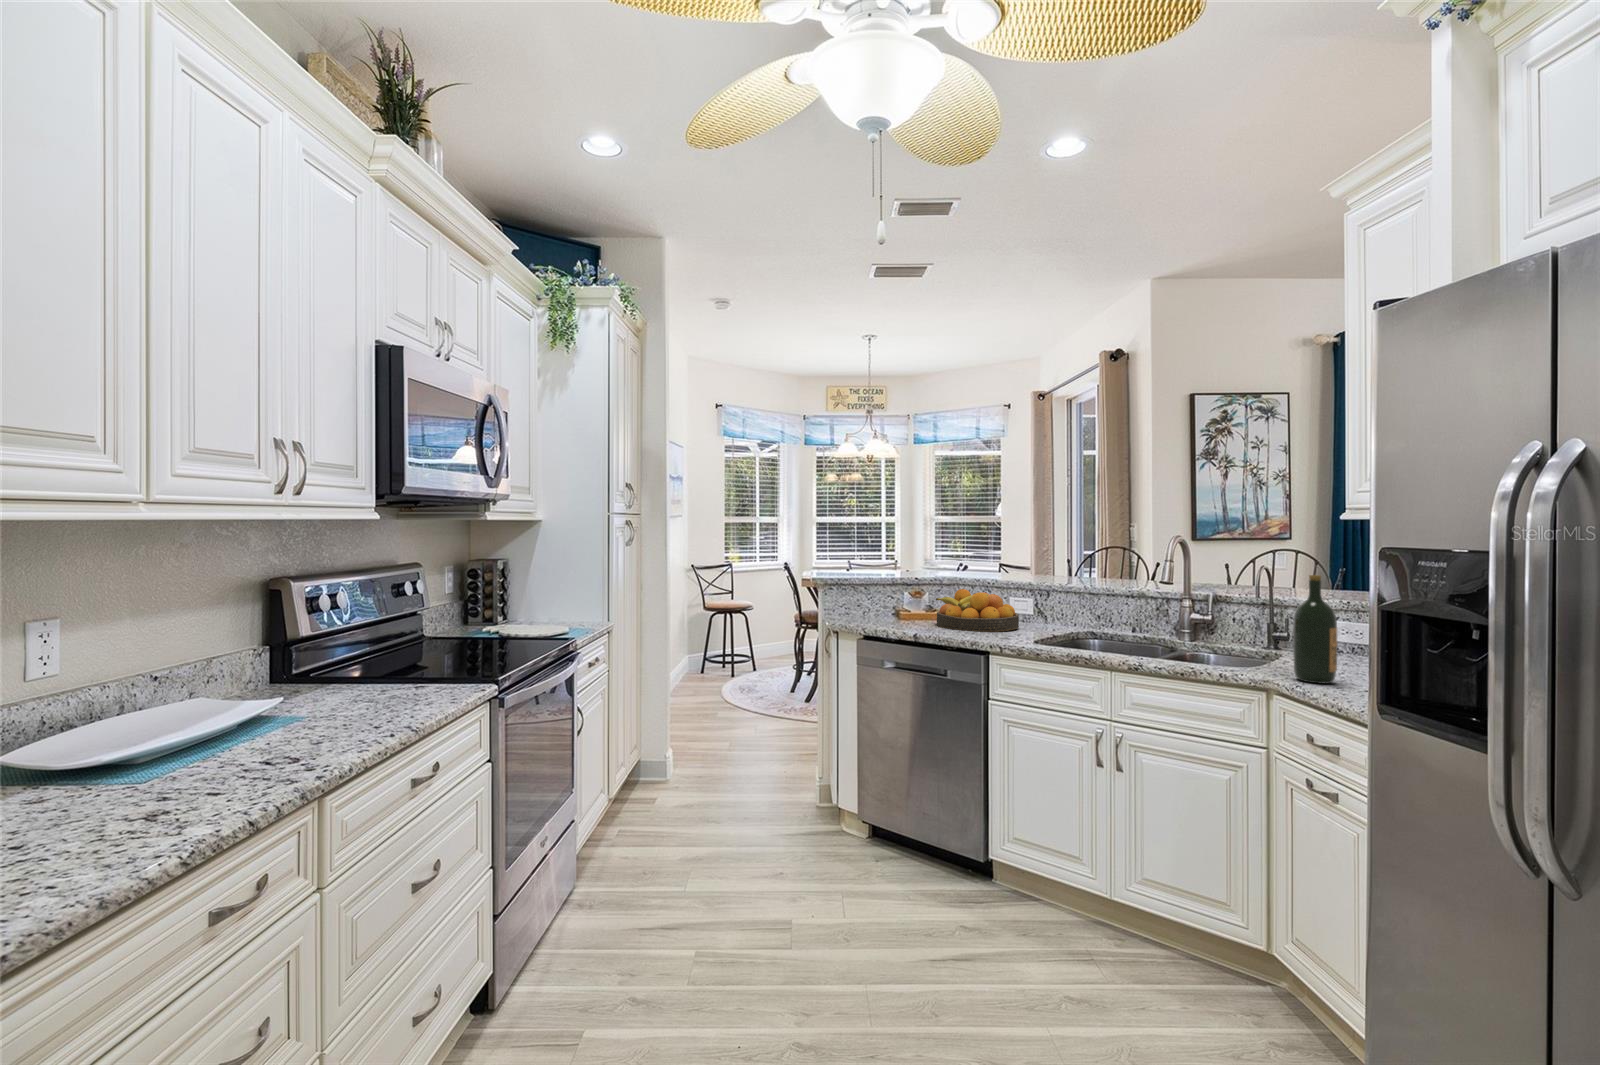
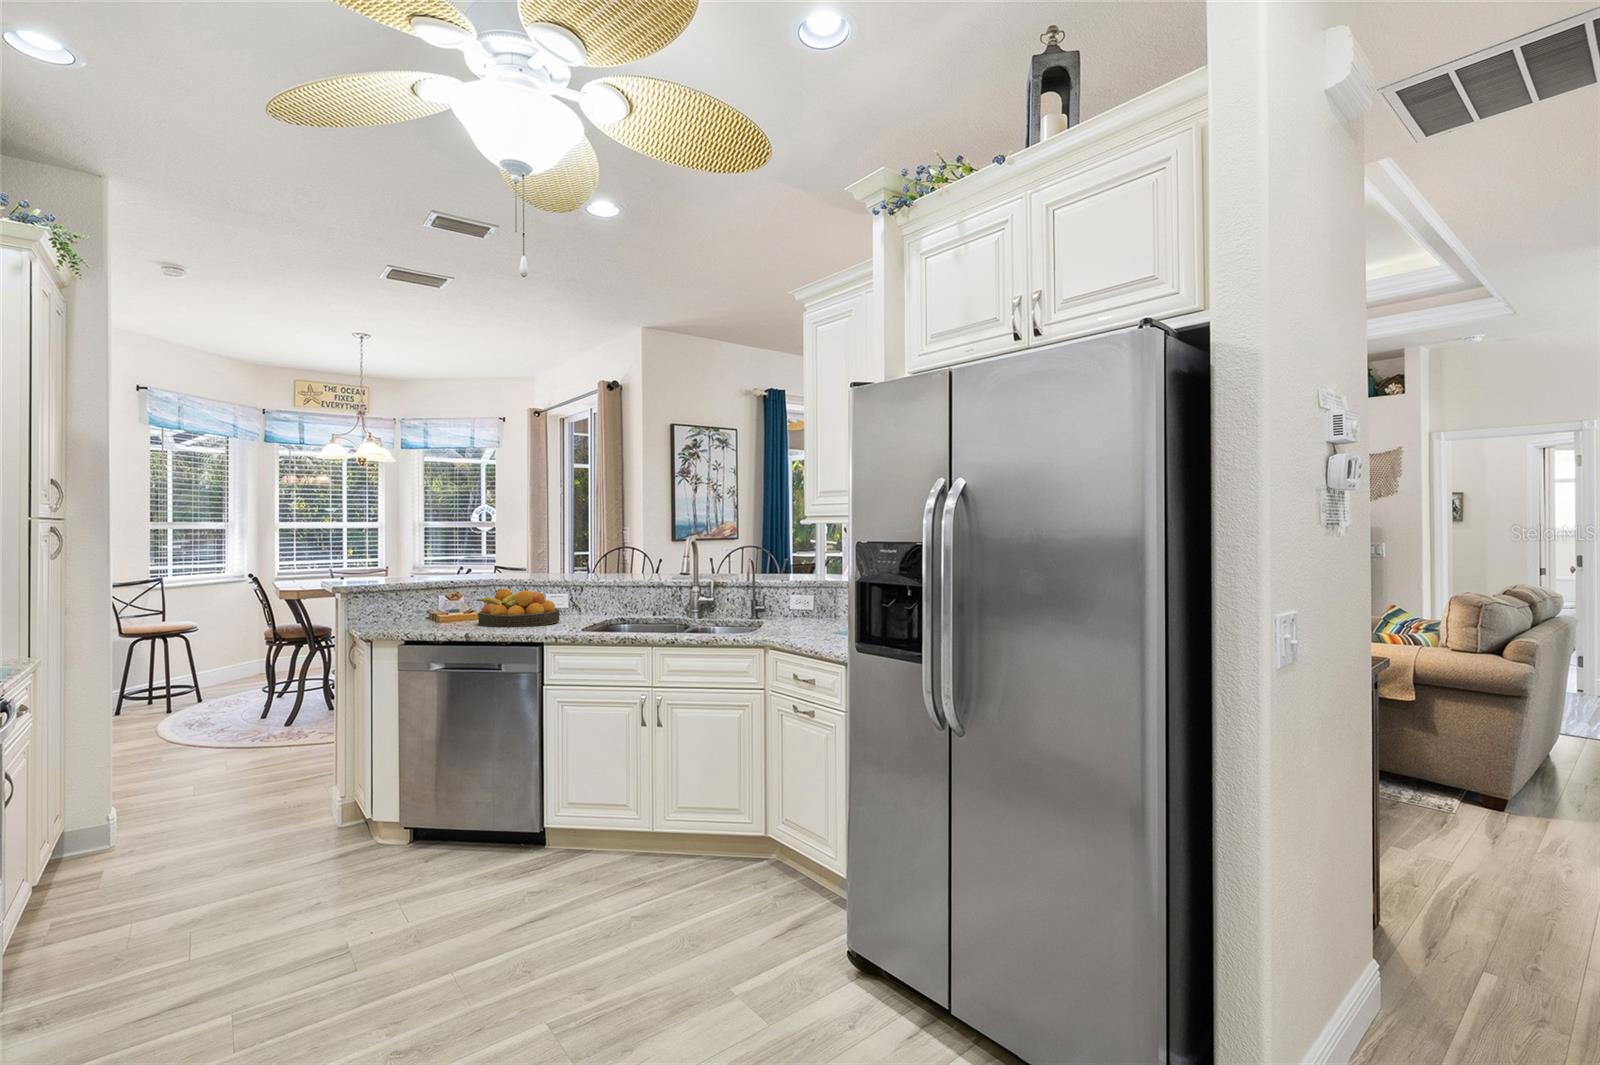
wine bottle: present [1293,575,1337,683] -> none [777,561,802,635]

